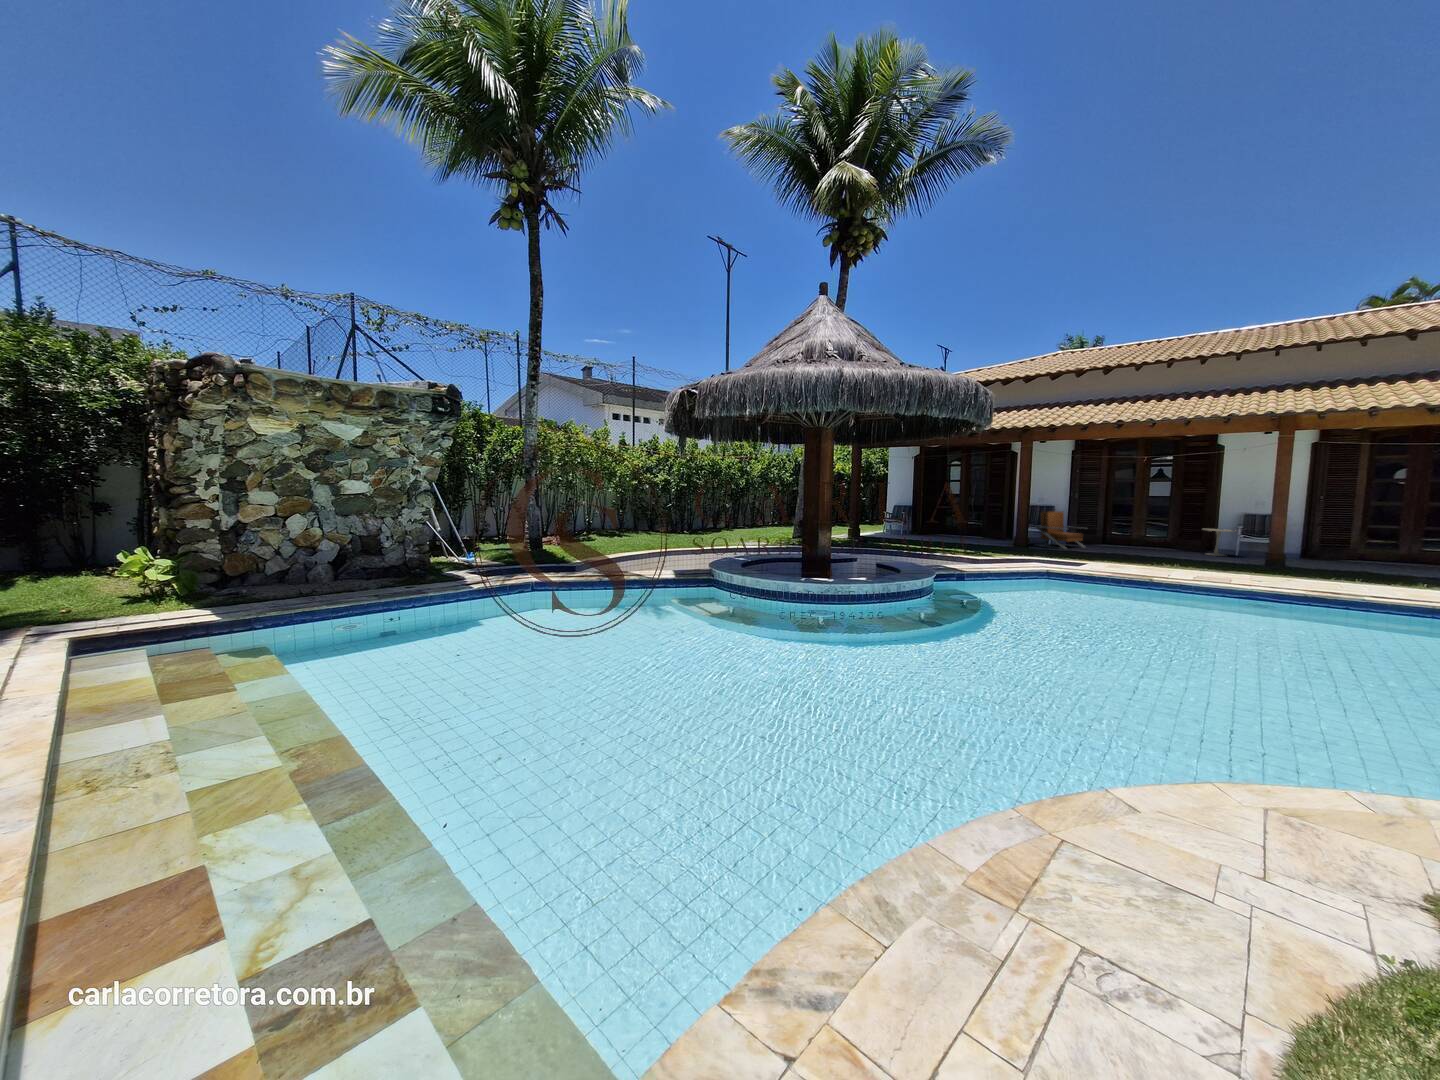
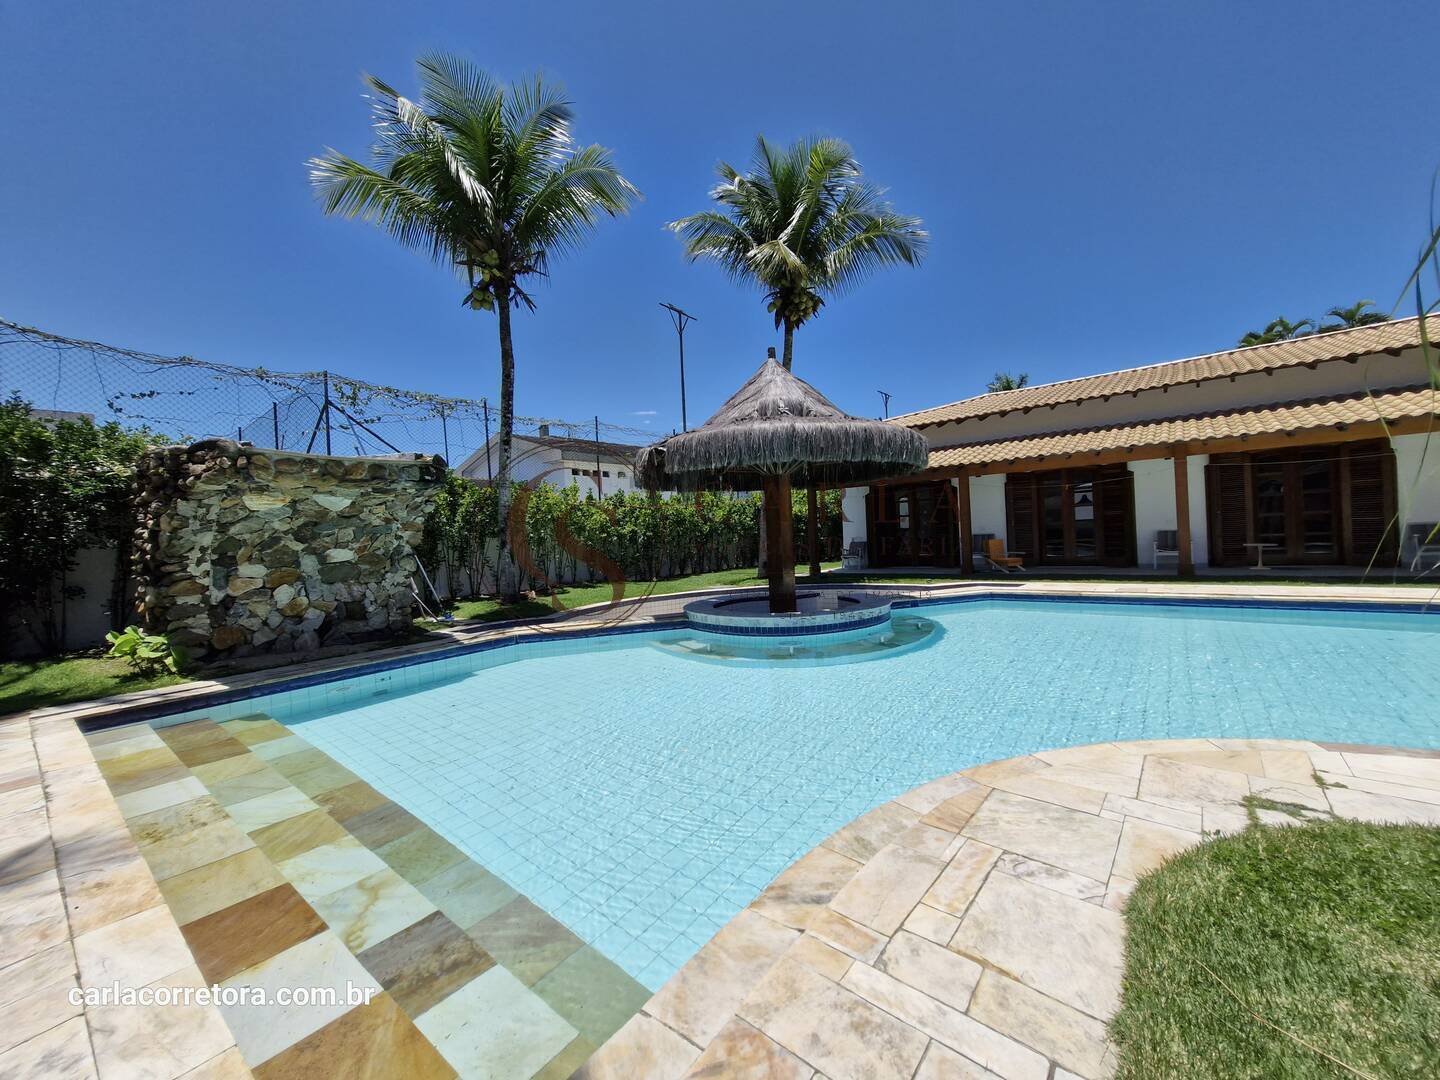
side table: present [1204,529,1232,556] -> present [1243,544,1278,570]

